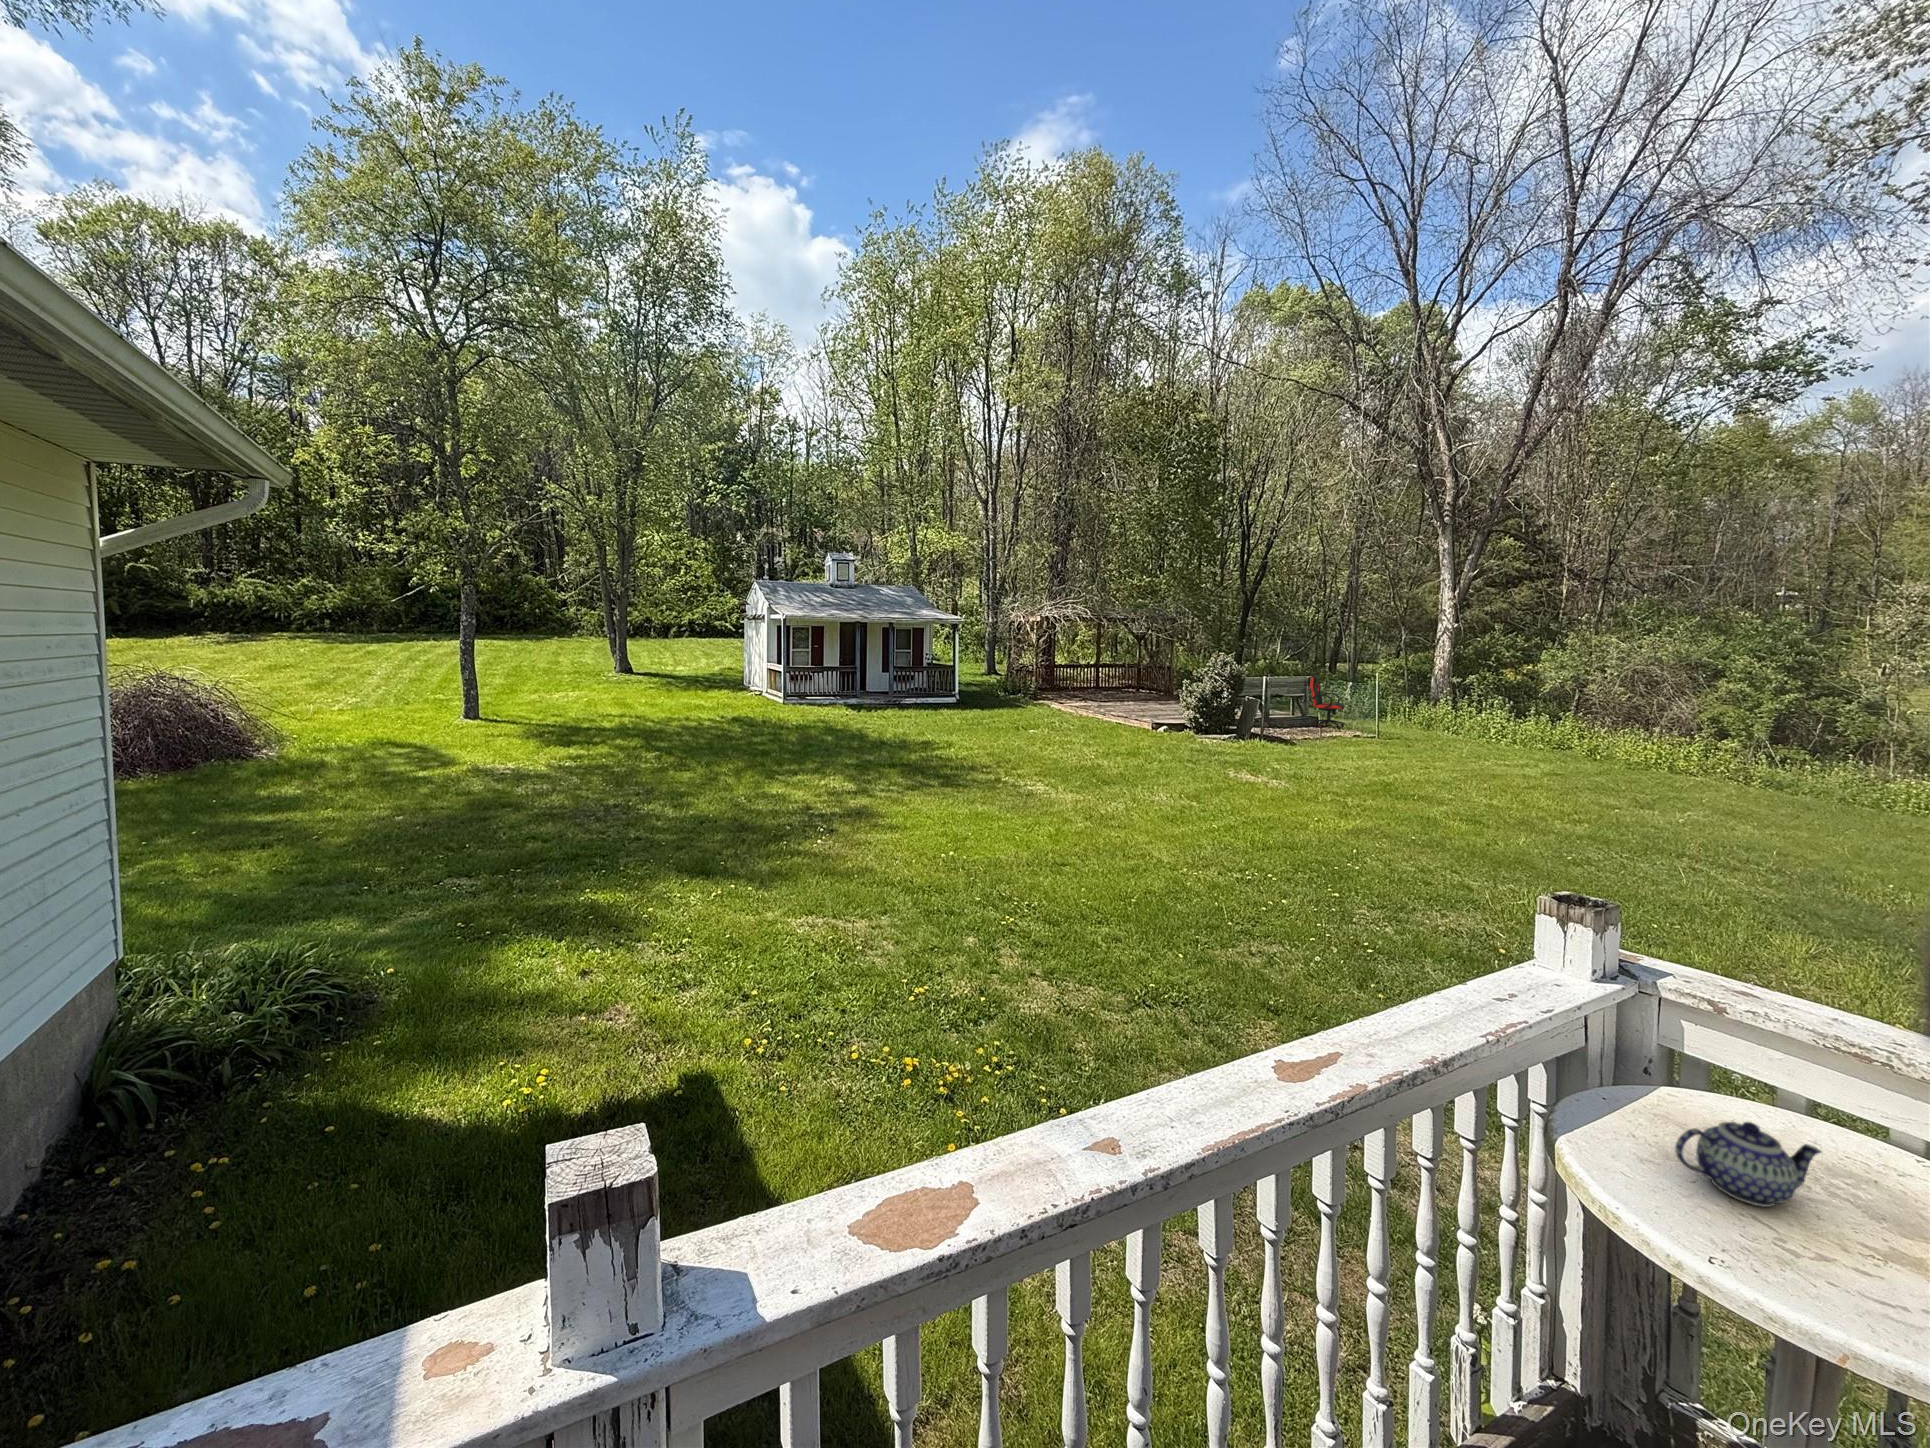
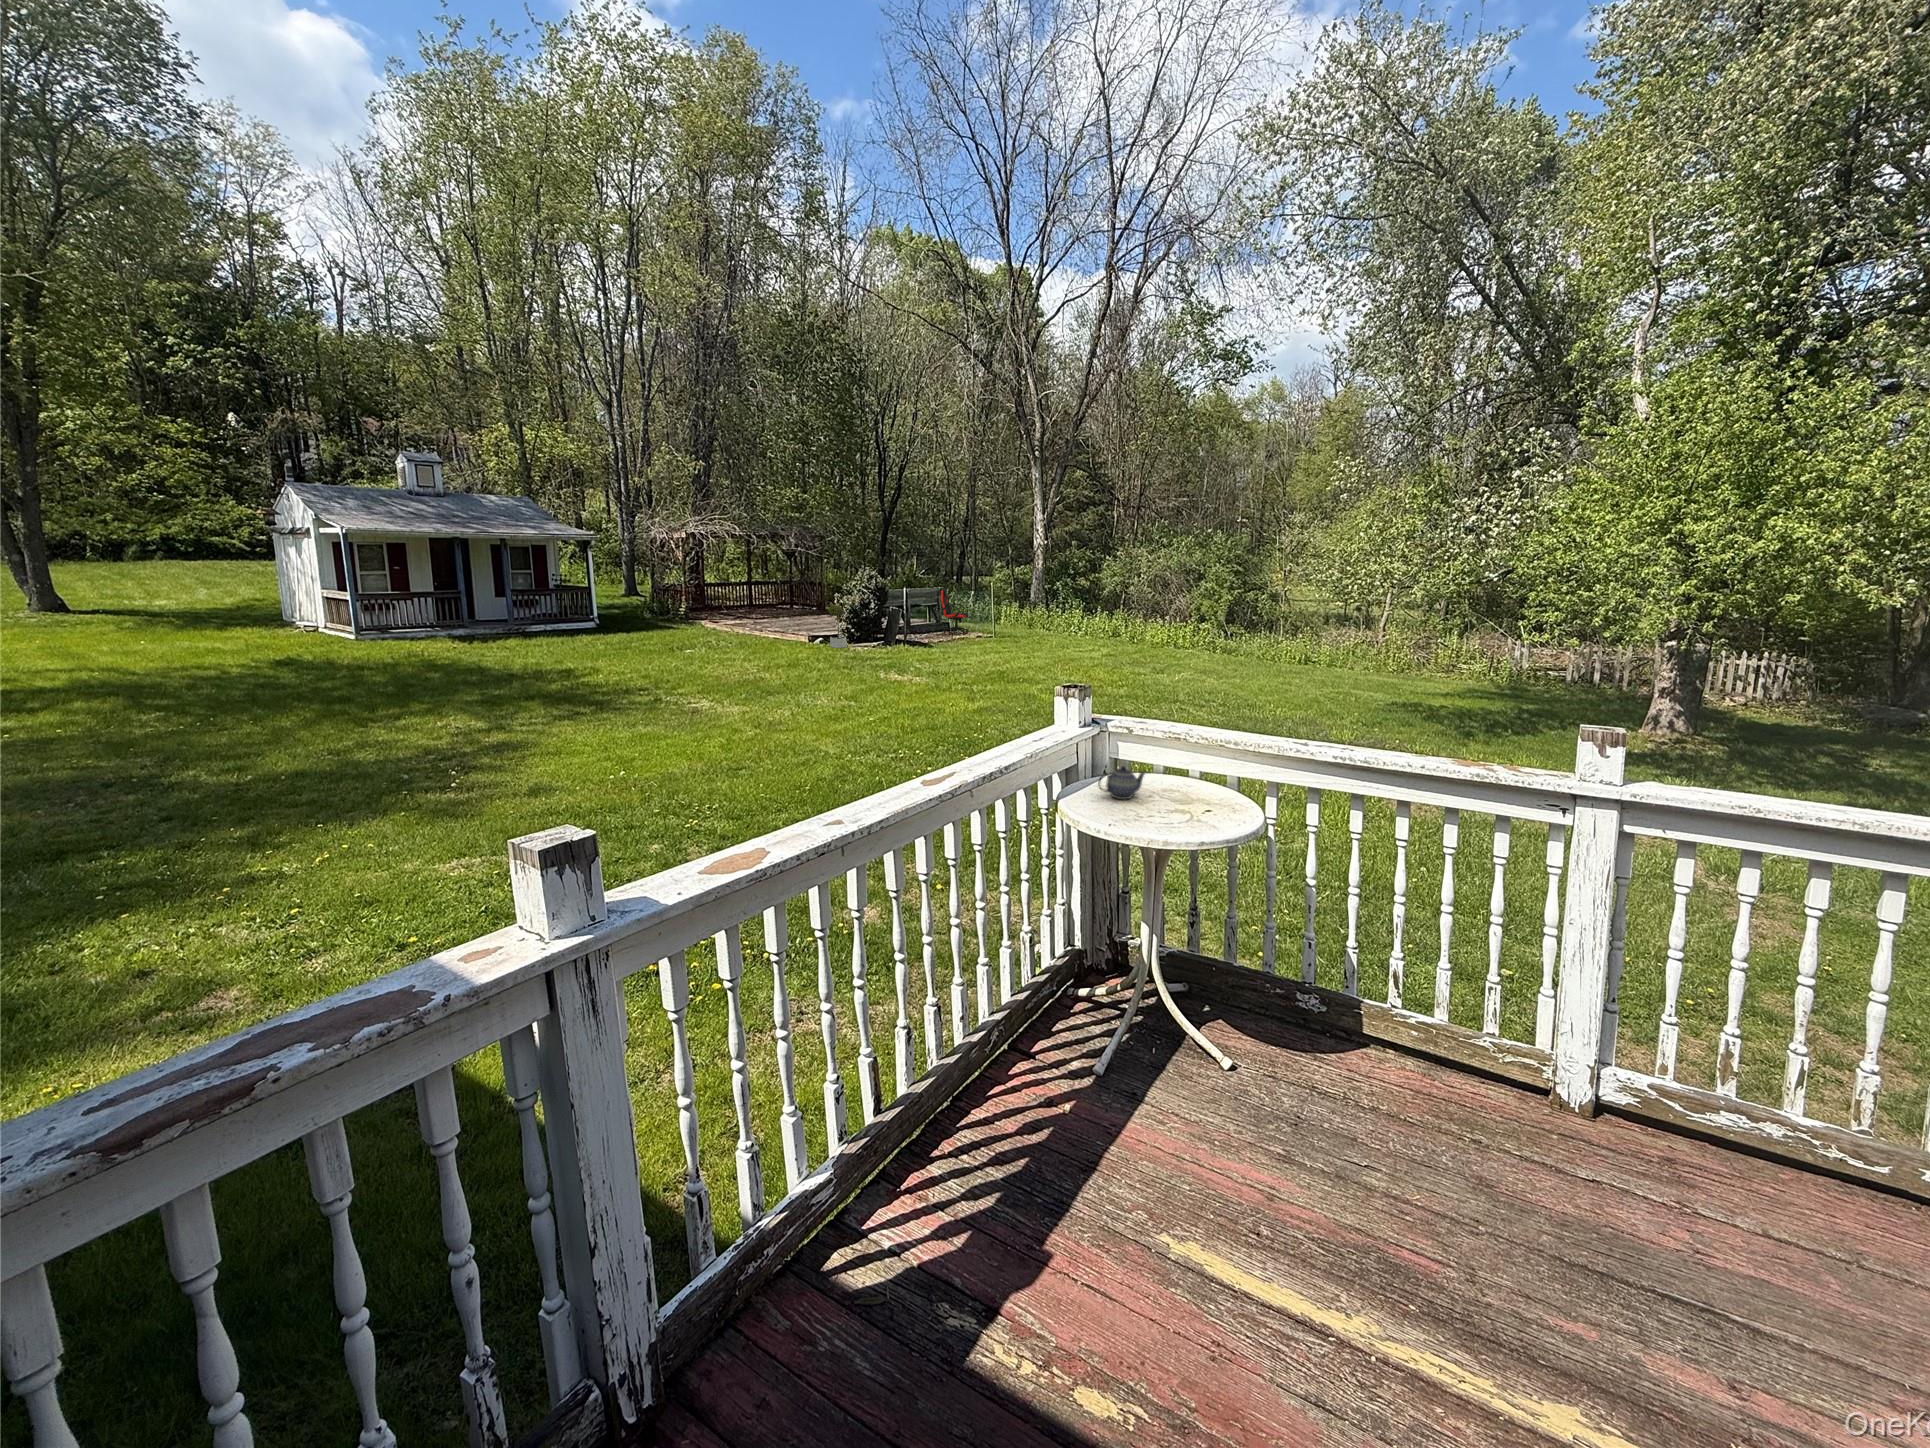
potted tree: none [1177,688,1197,736] -> present [828,604,847,648]

